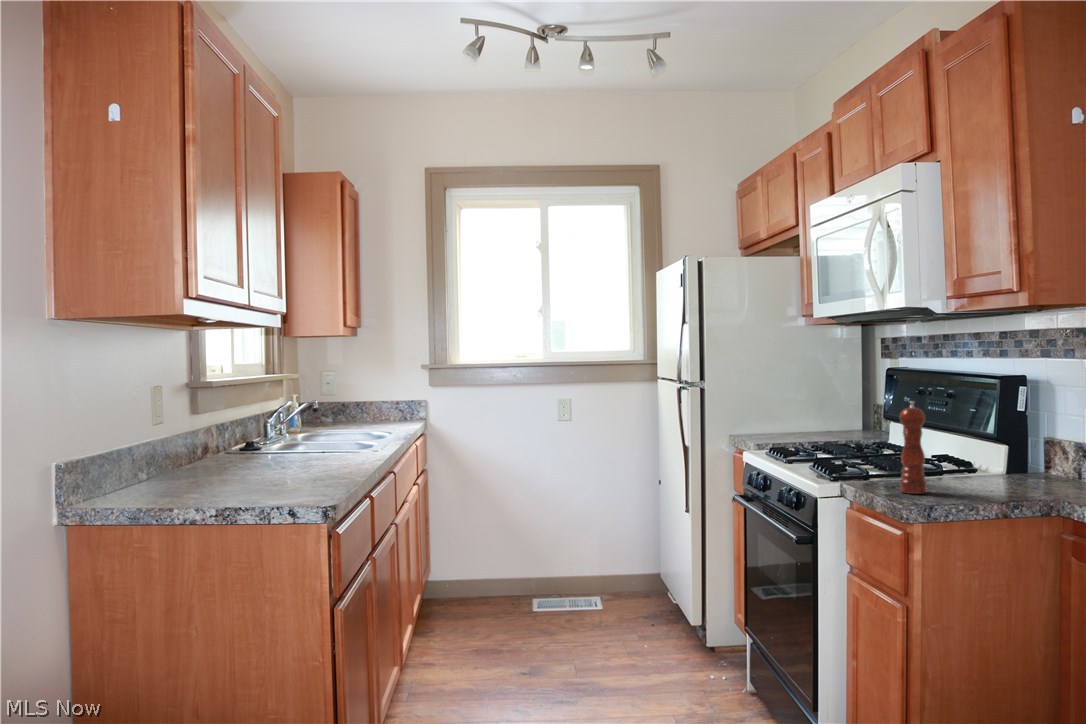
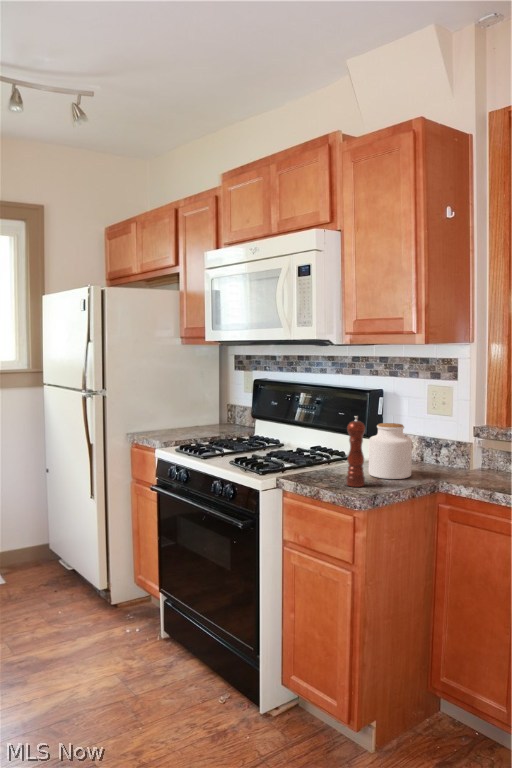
jar: none [956,416,1023,492] -> present [369,423,412,479]

